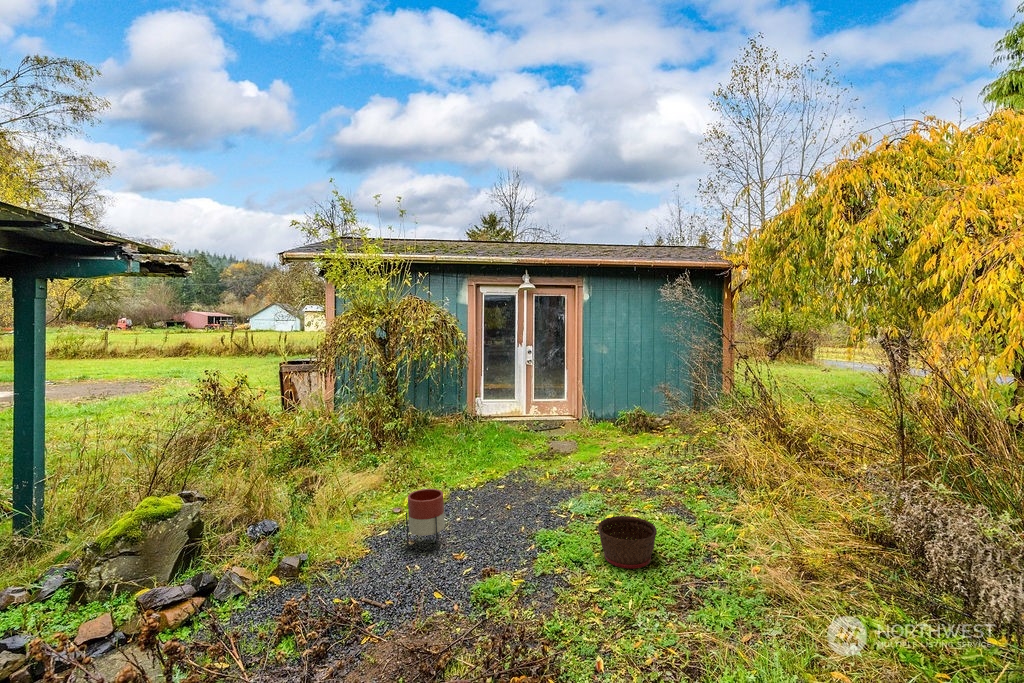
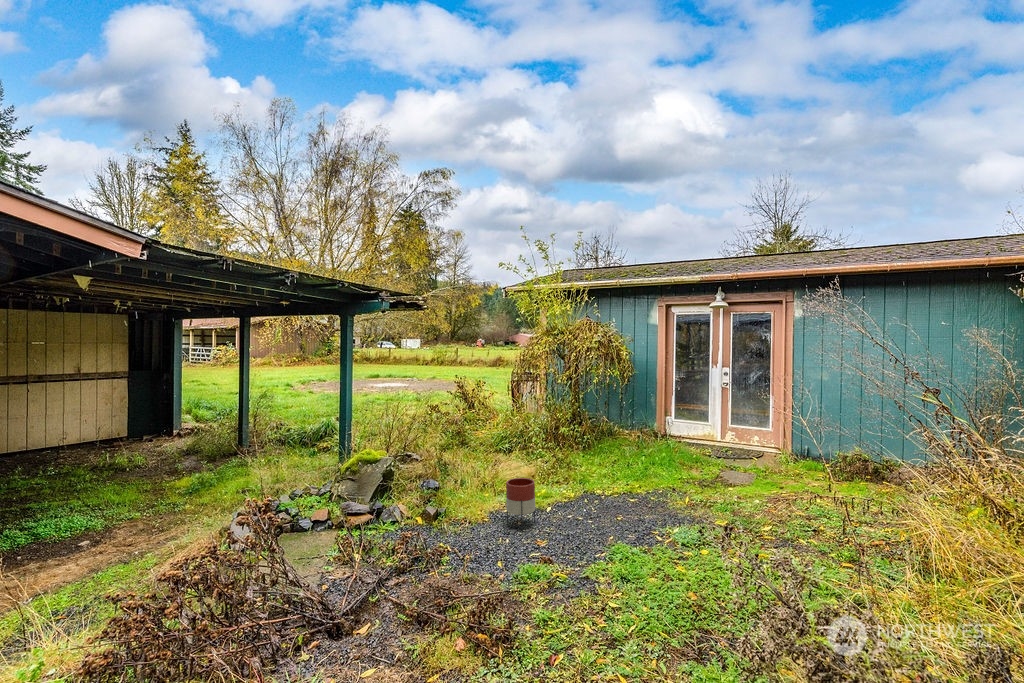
basket: present [598,516,657,569] -> none [639,538,700,594]

